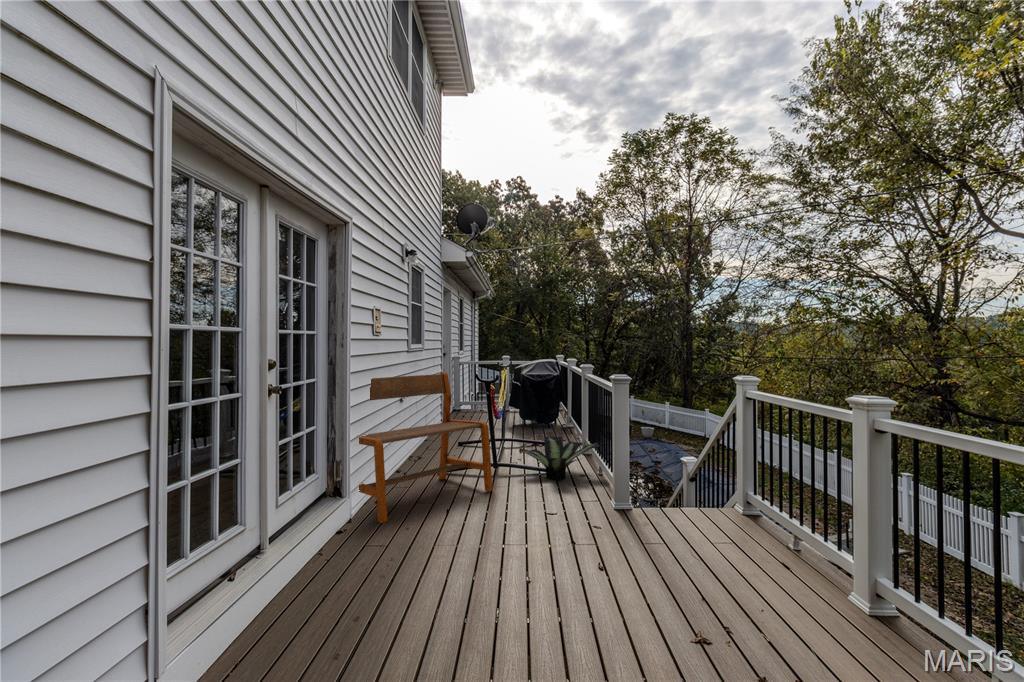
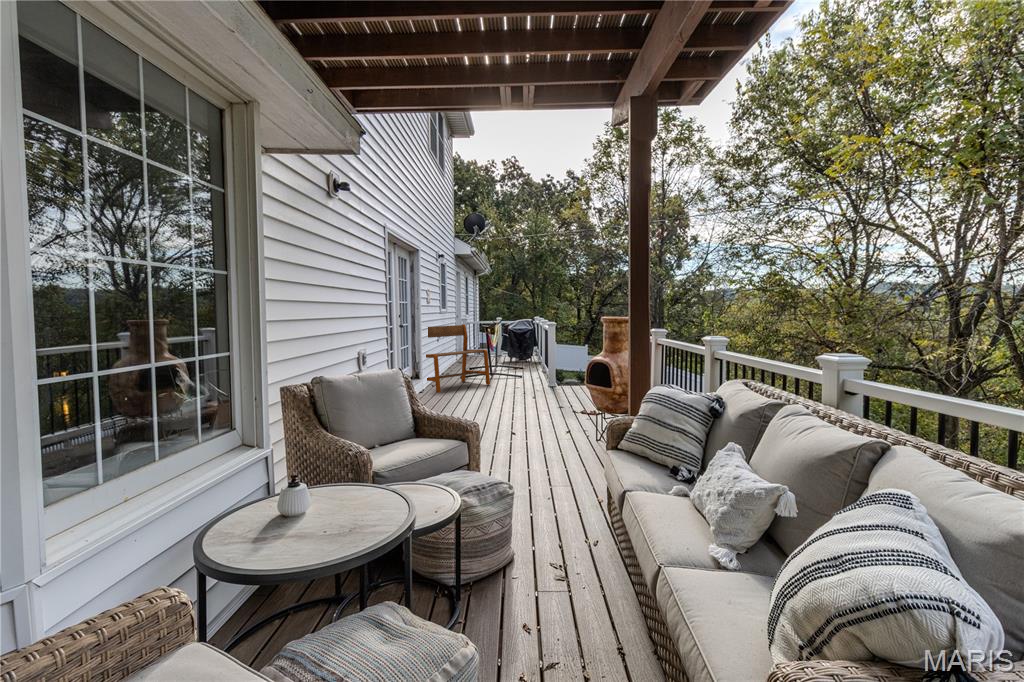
potted plant: present [519,437,599,480] -> none [504,361,547,382]

